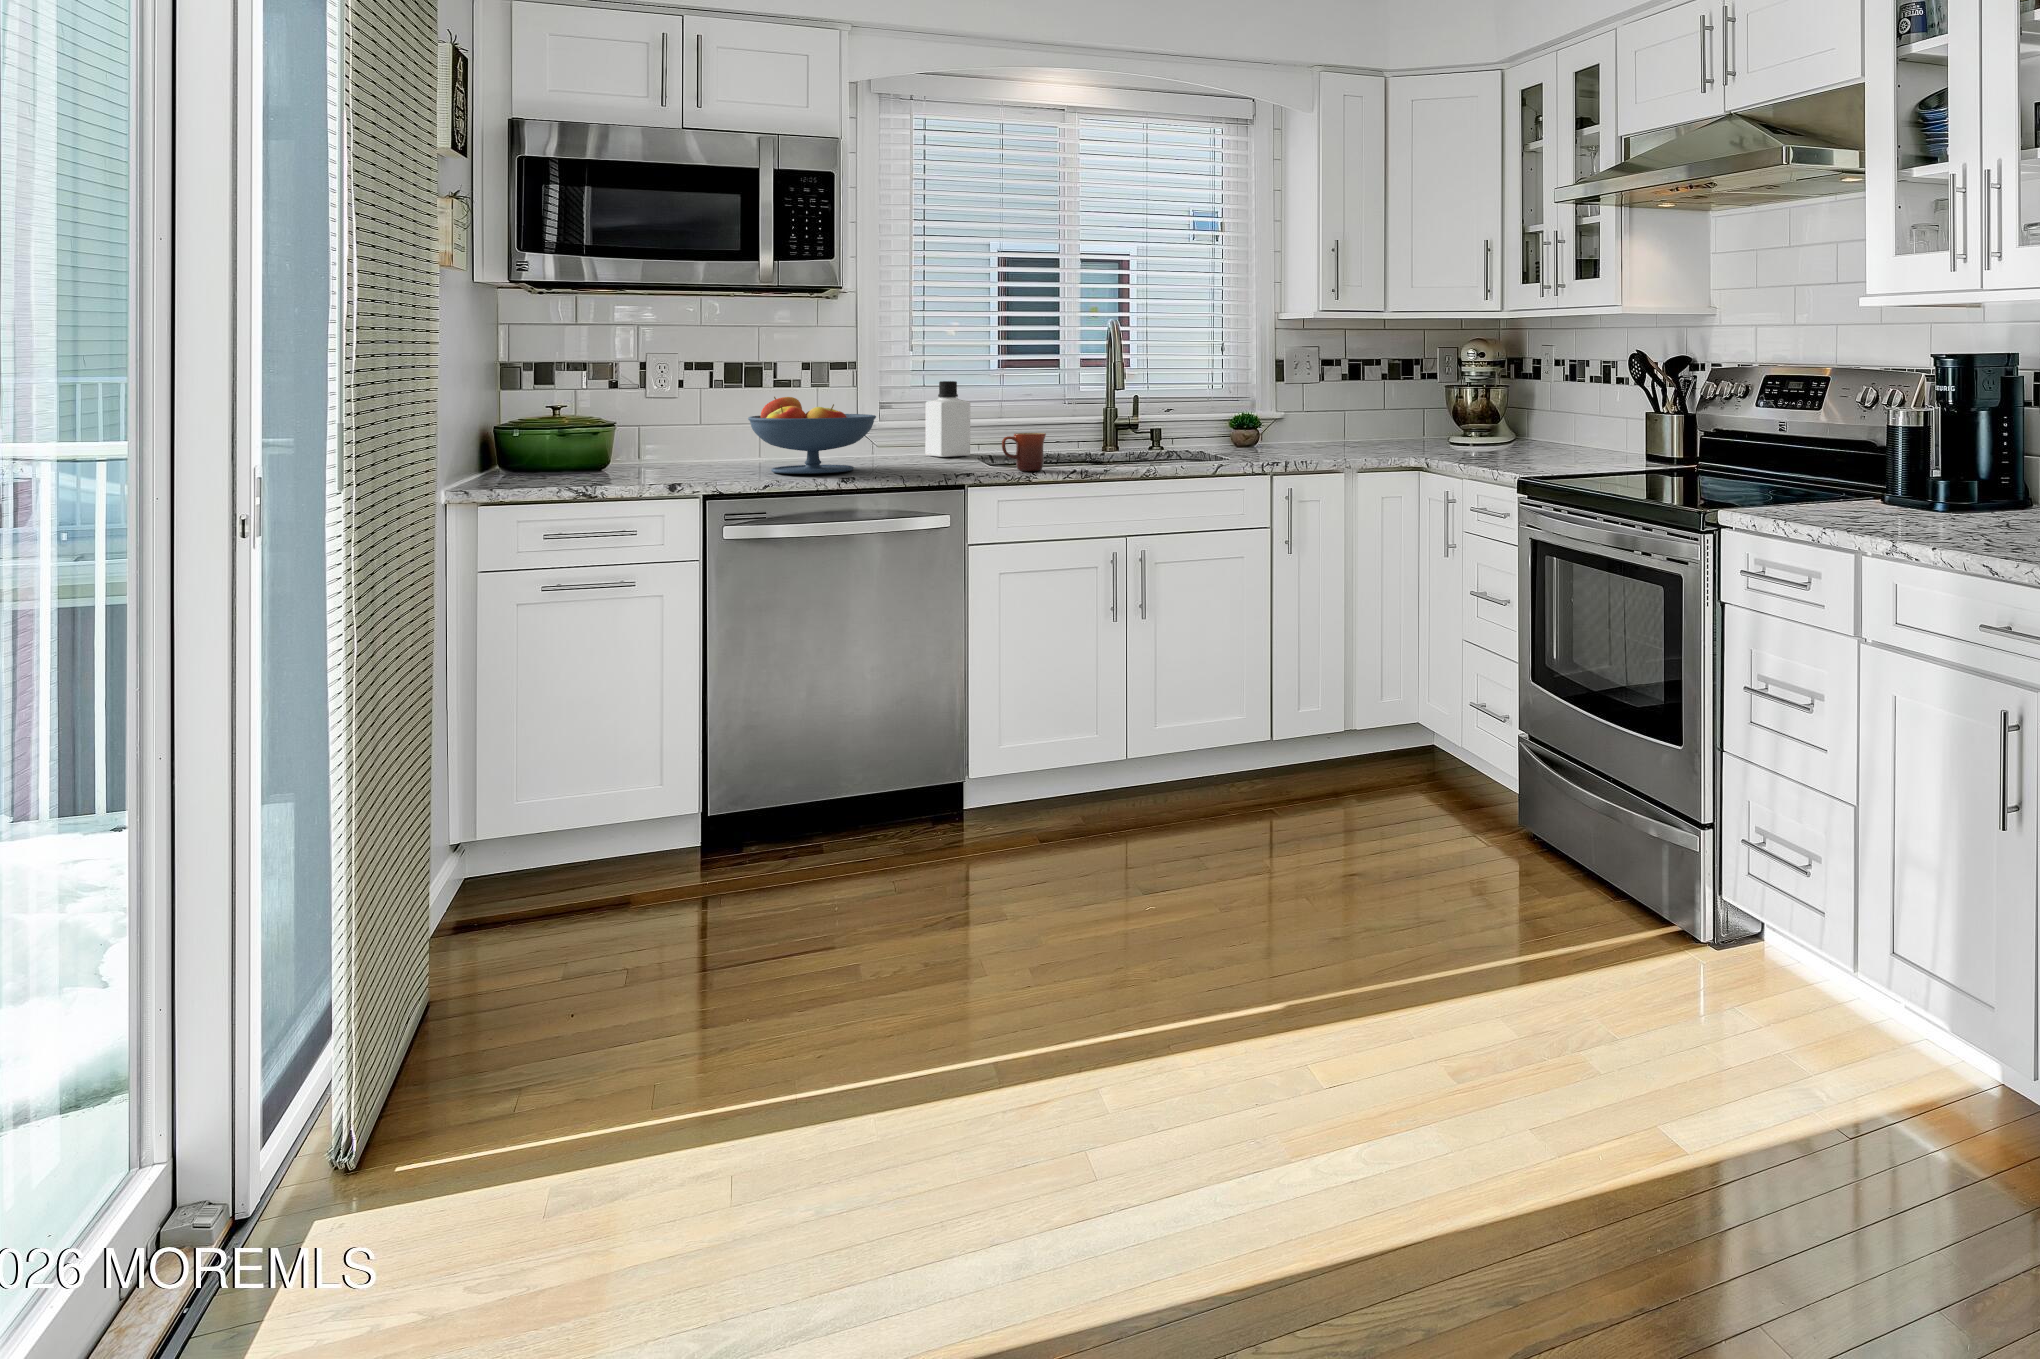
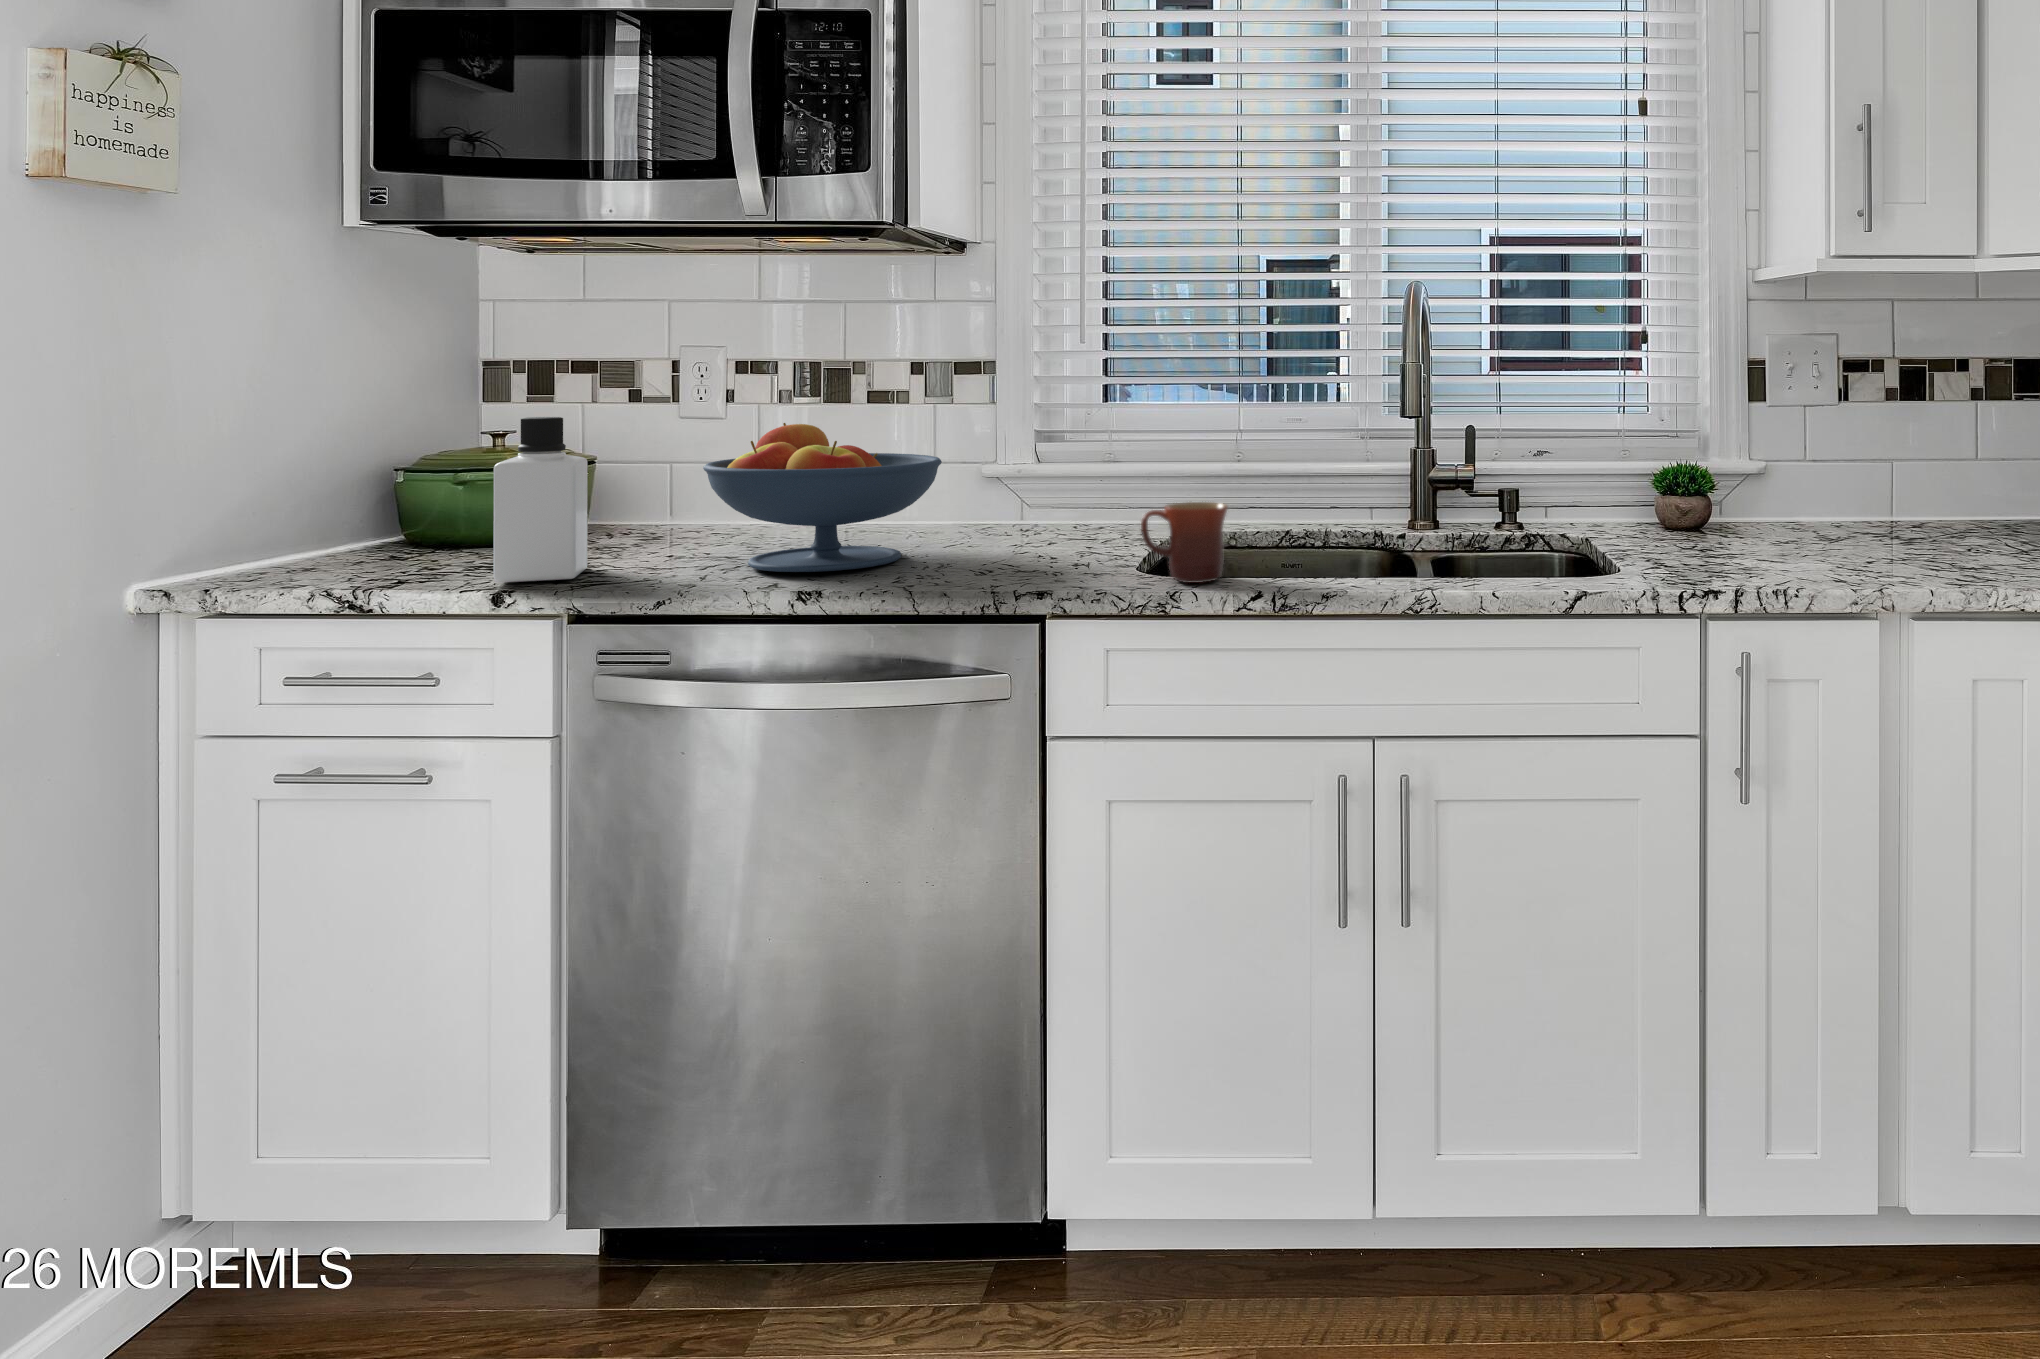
bottle: present [925,381,970,457] -> present [493,417,588,583]

